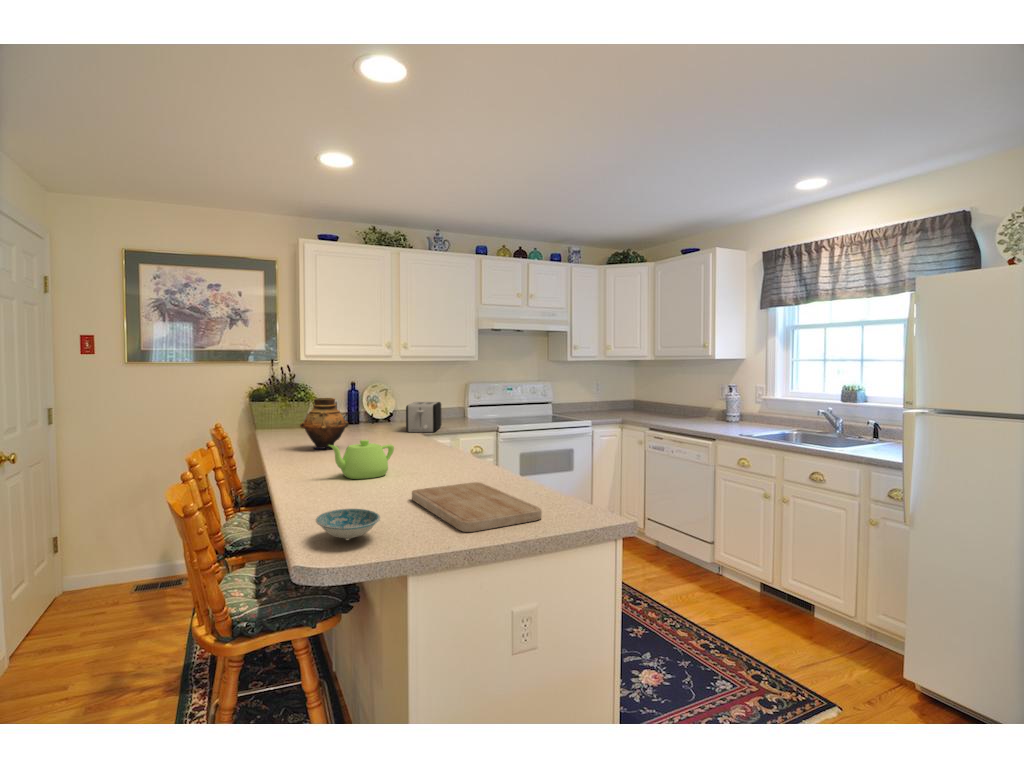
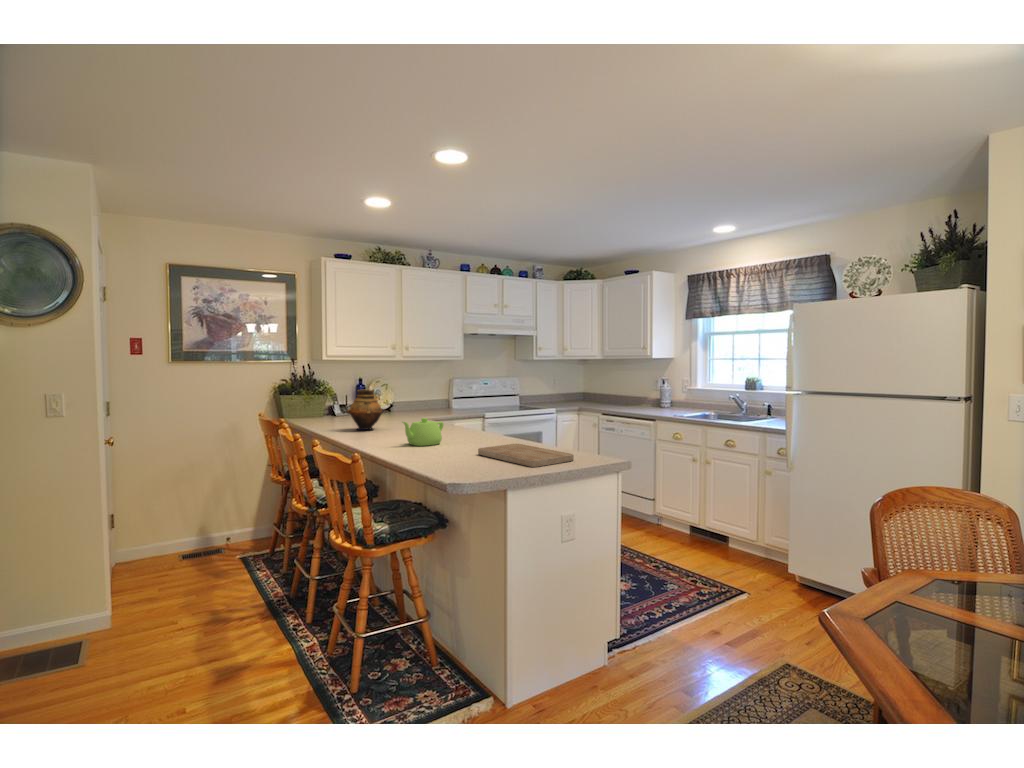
toaster: present [406,402,441,432] -> none [415,394,440,419]
ceramic bowl: present [316,508,380,539] -> none [444,455,485,472]

